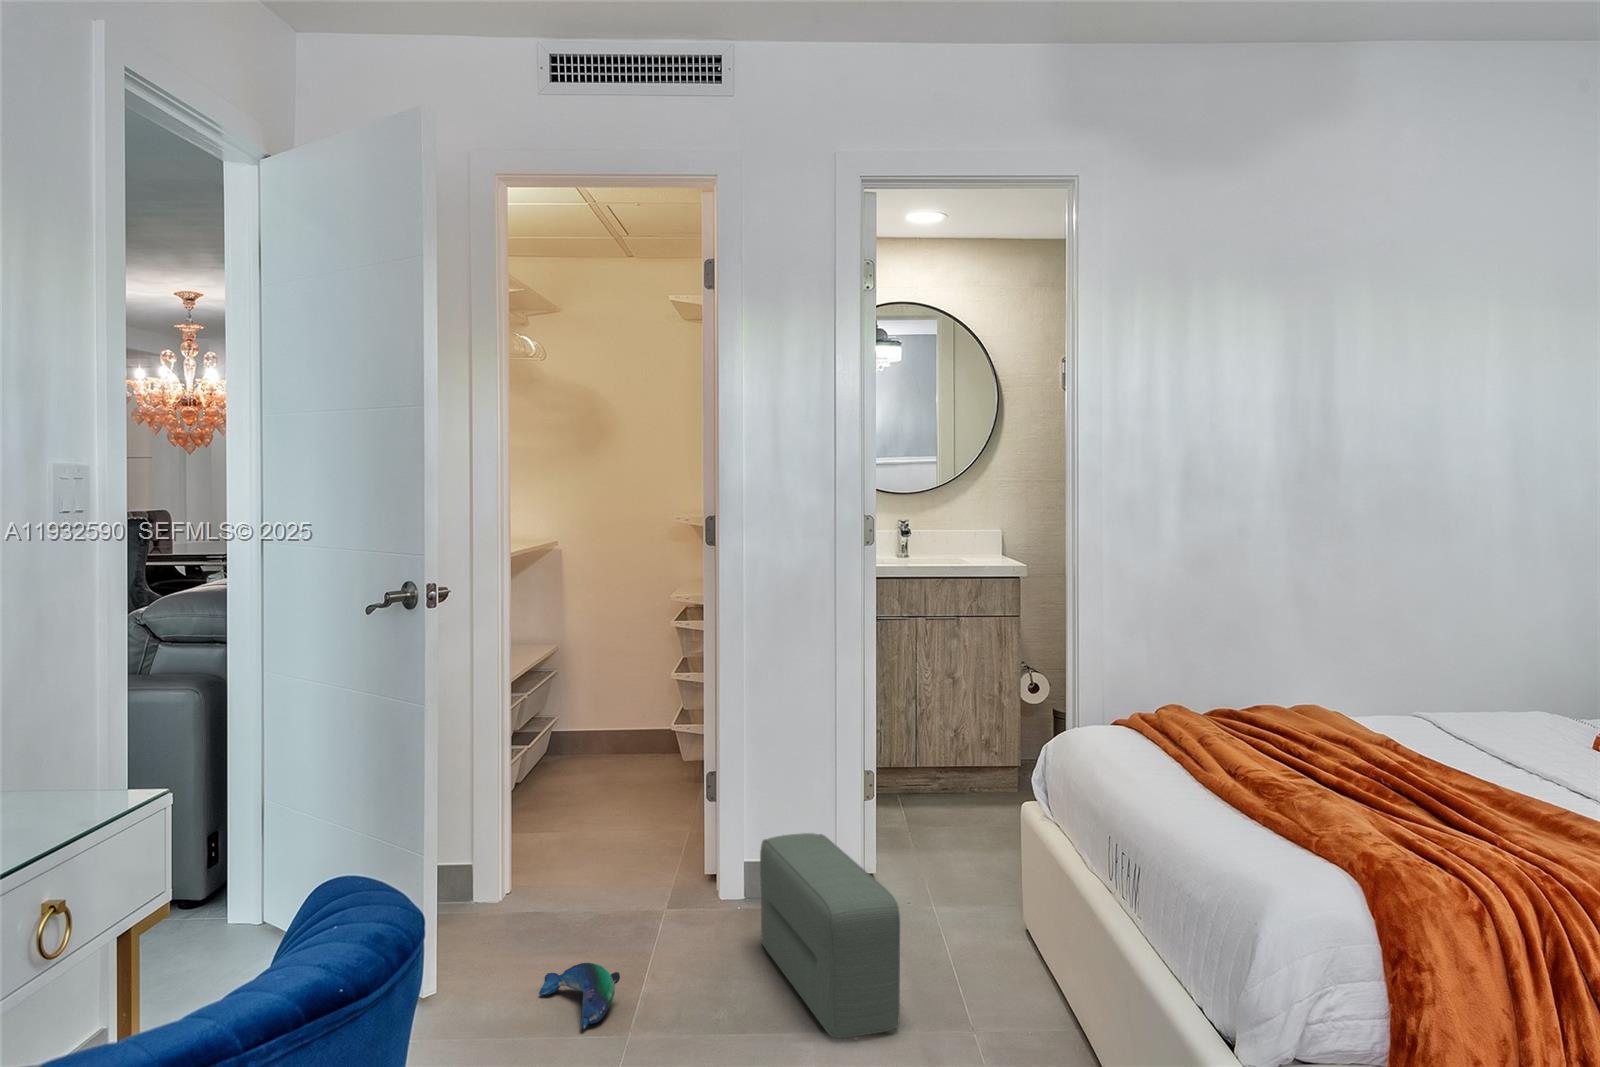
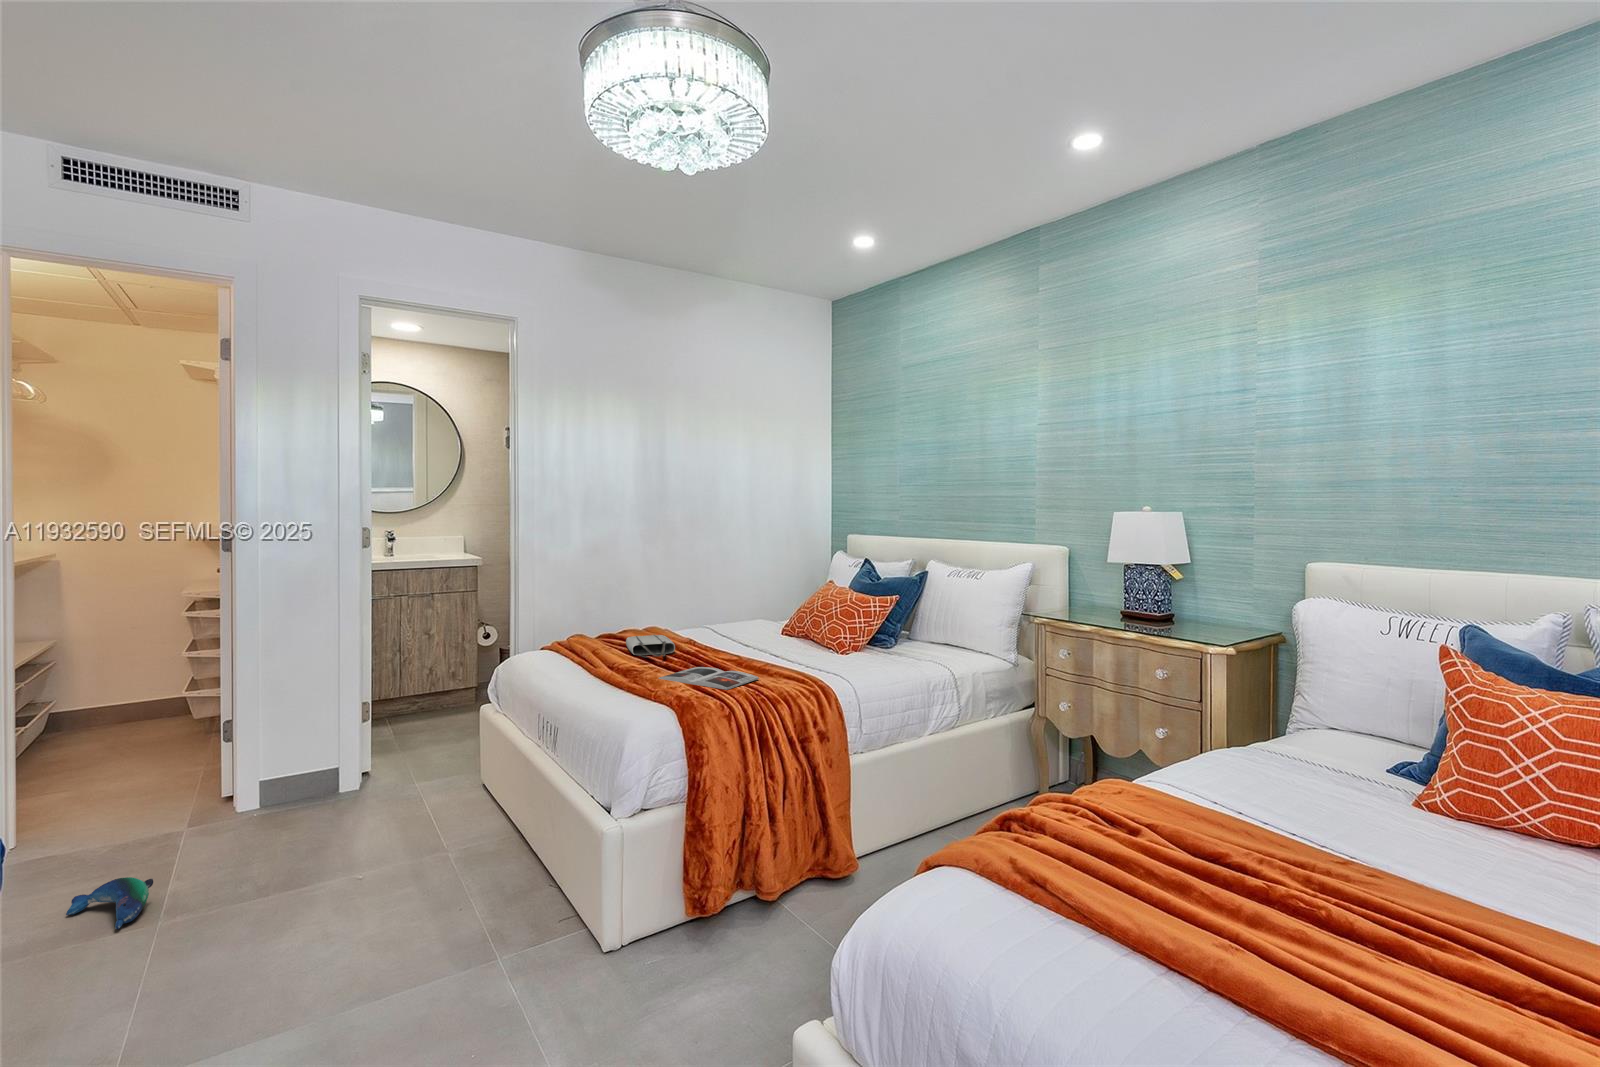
tote bag: none [1264,720,1361,766] -> present [626,635,675,658]
magazine: none [1325,798,1550,857] -> present [659,667,759,690]
pouf: present [760,833,900,1038] -> none [282,746,400,879]

